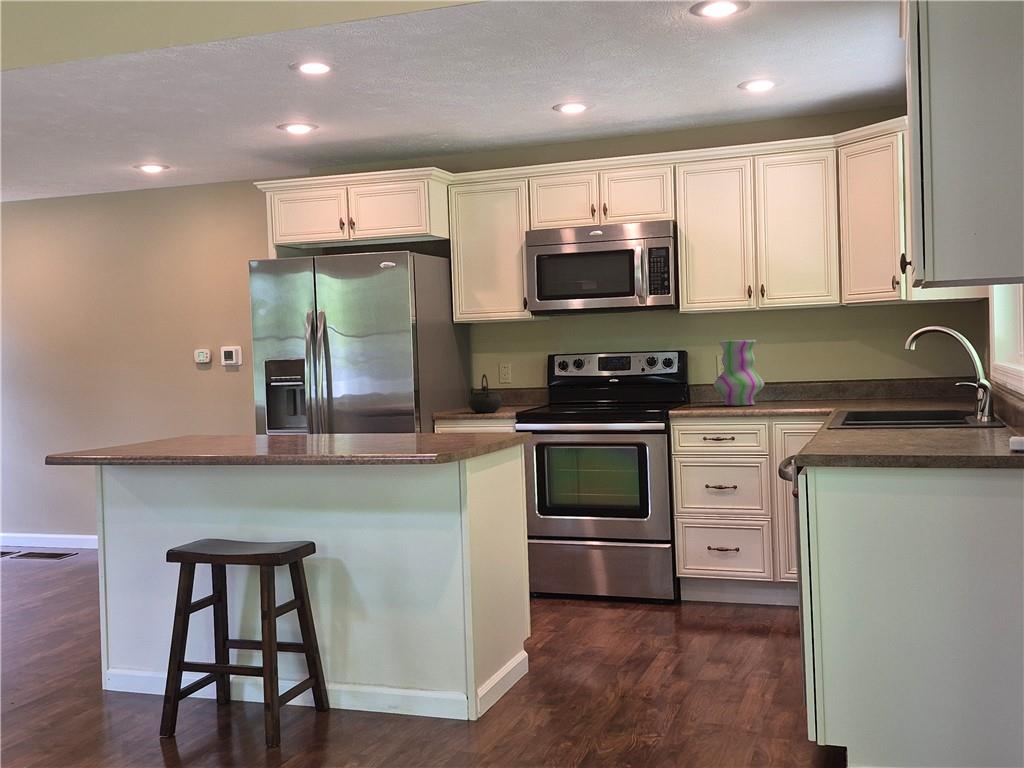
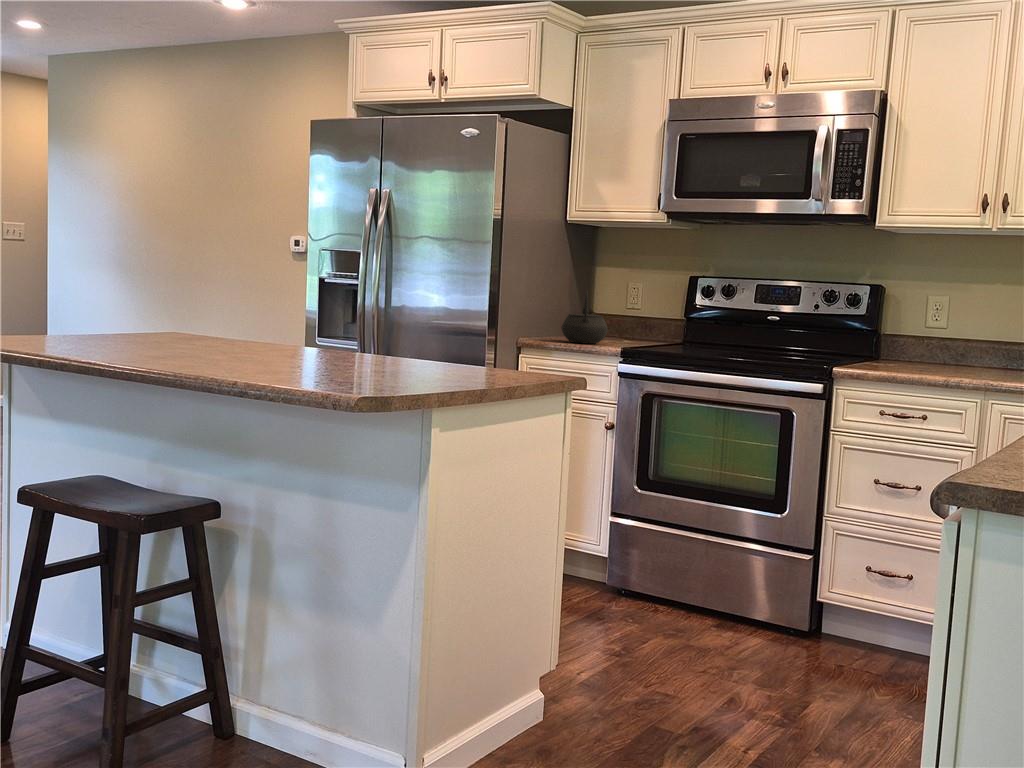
vase: present [714,340,764,406] -> none [912,274,990,372]

